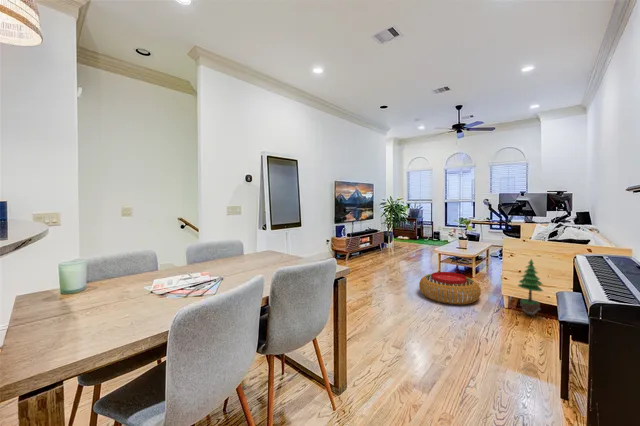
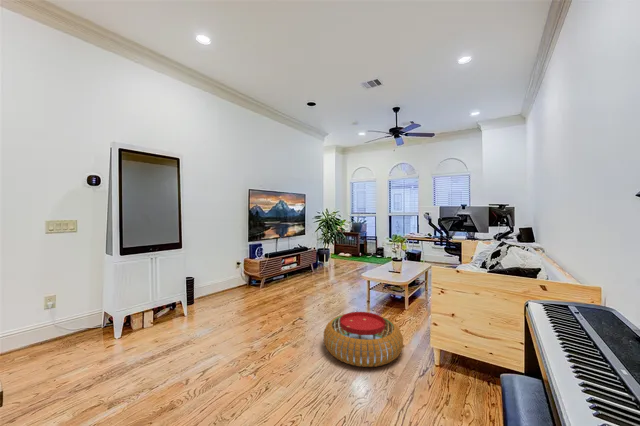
potted tree: present [518,260,542,315] -> none [448,301,483,386]

